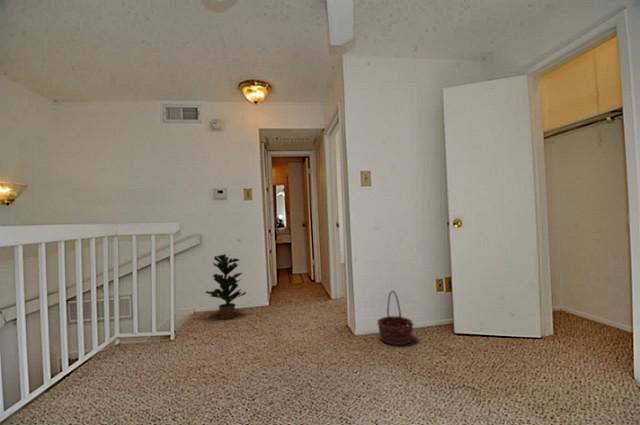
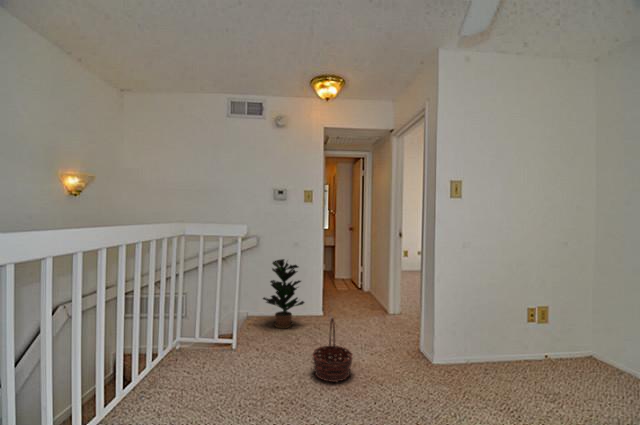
basket: present [378,291,413,345] -> present [312,318,353,382]

